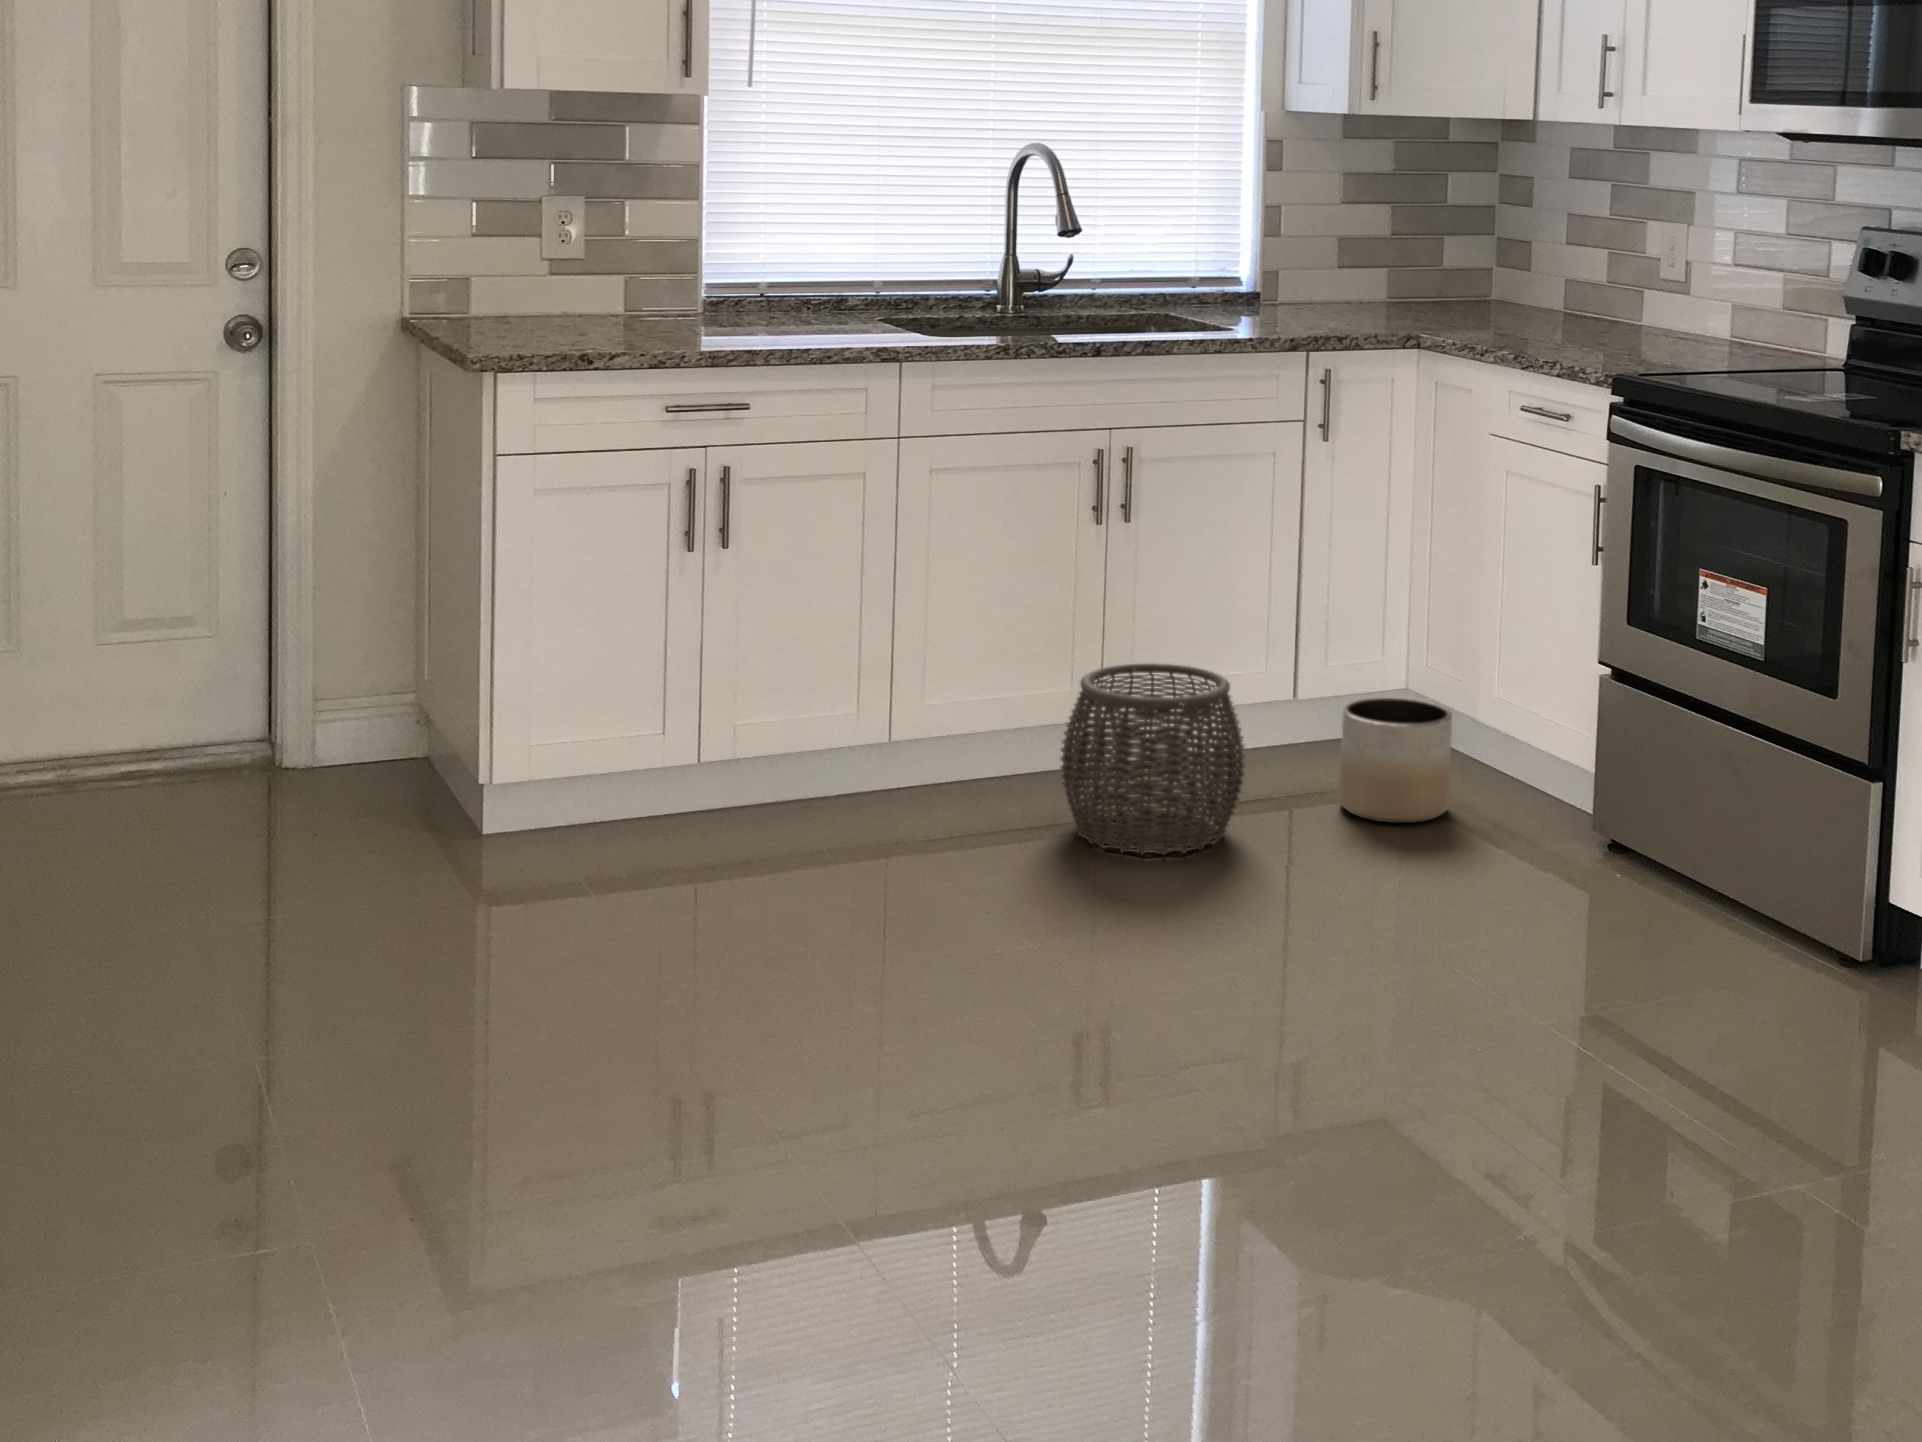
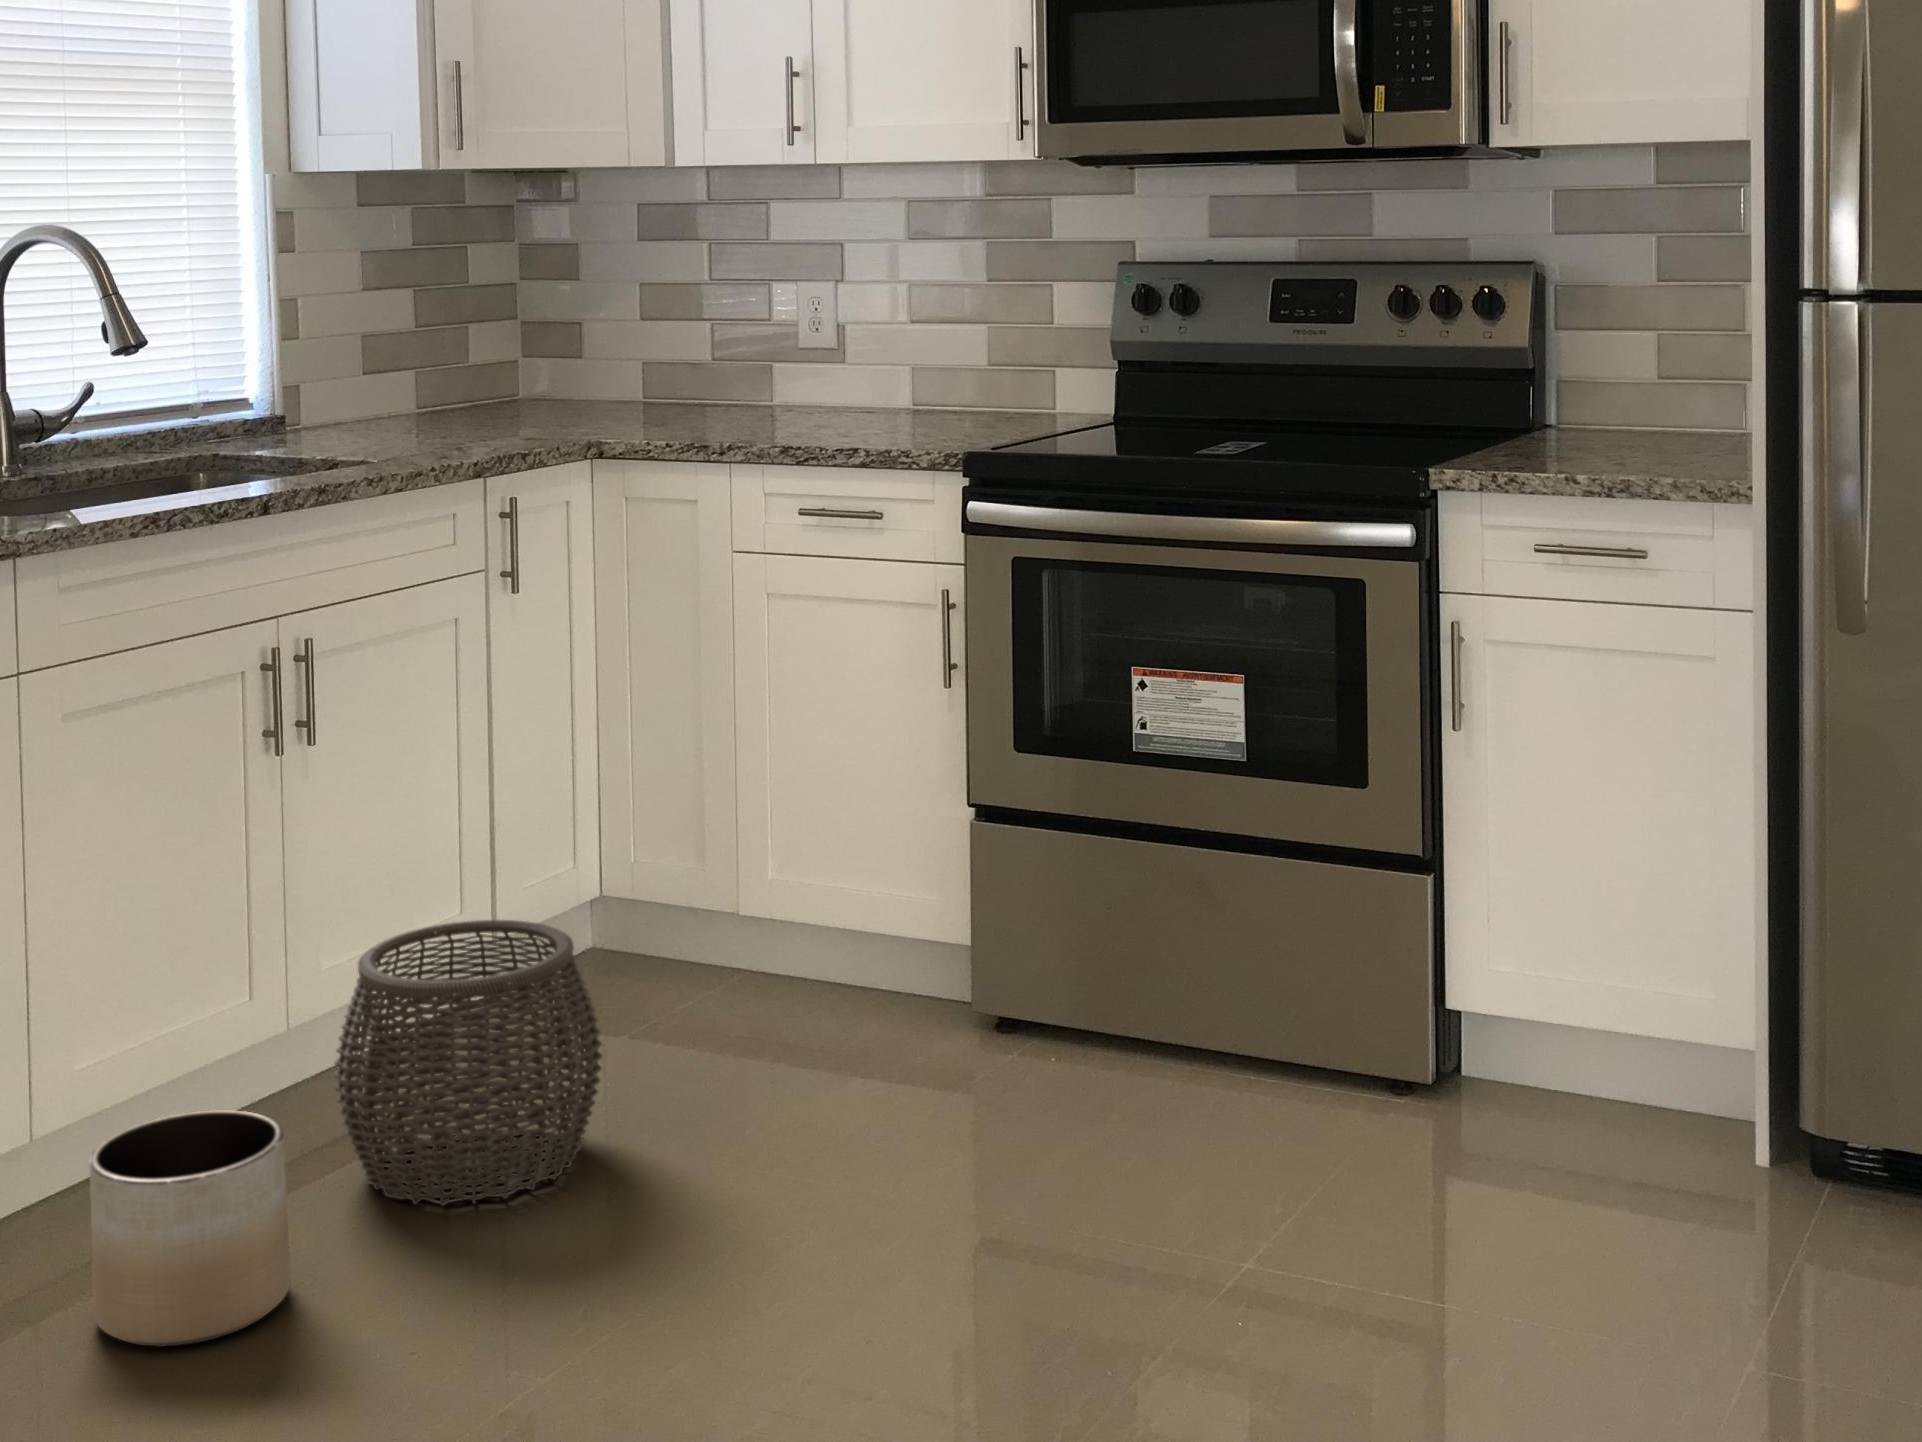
planter: present [1339,697,1452,823] -> present [89,1110,291,1347]

